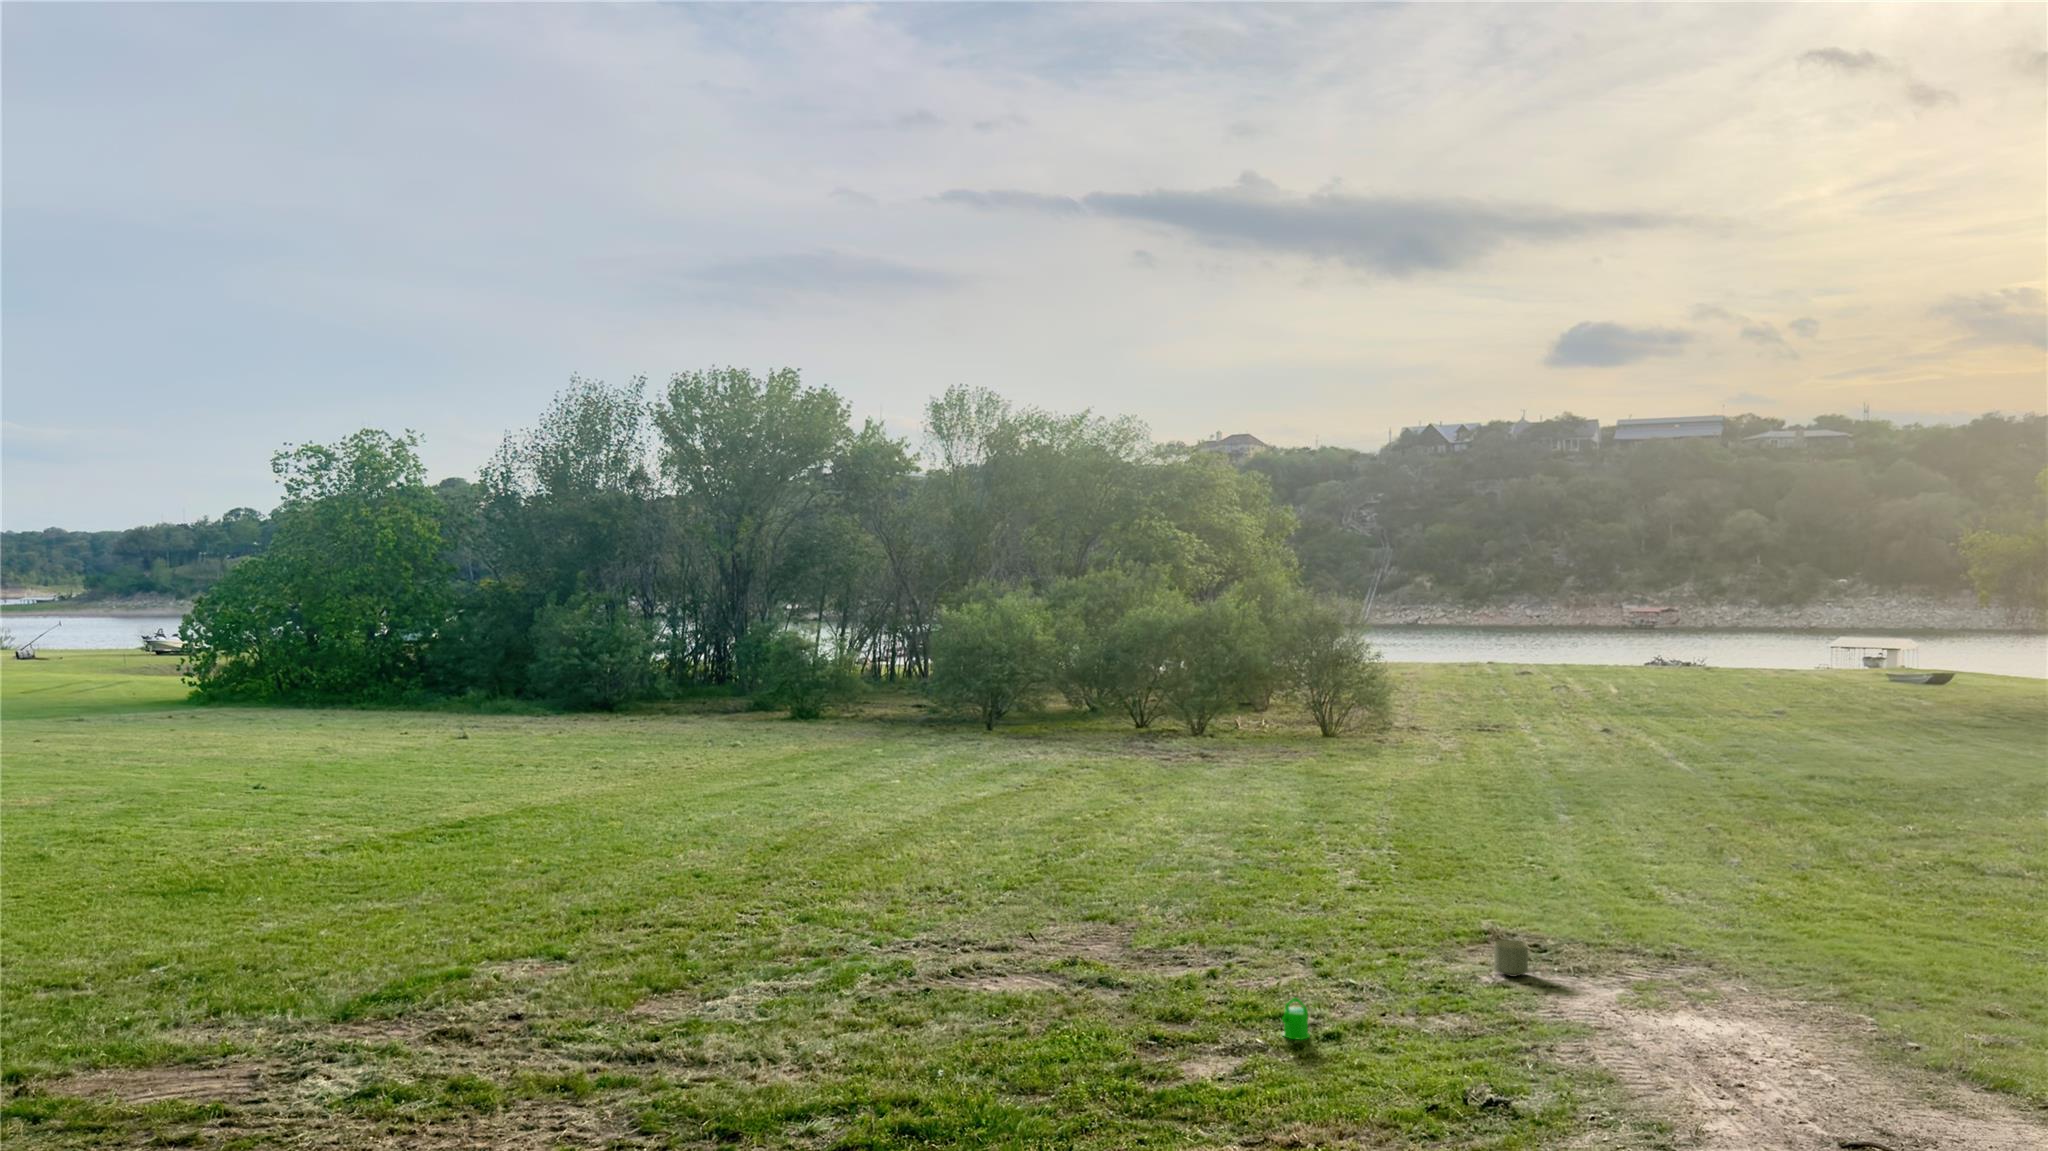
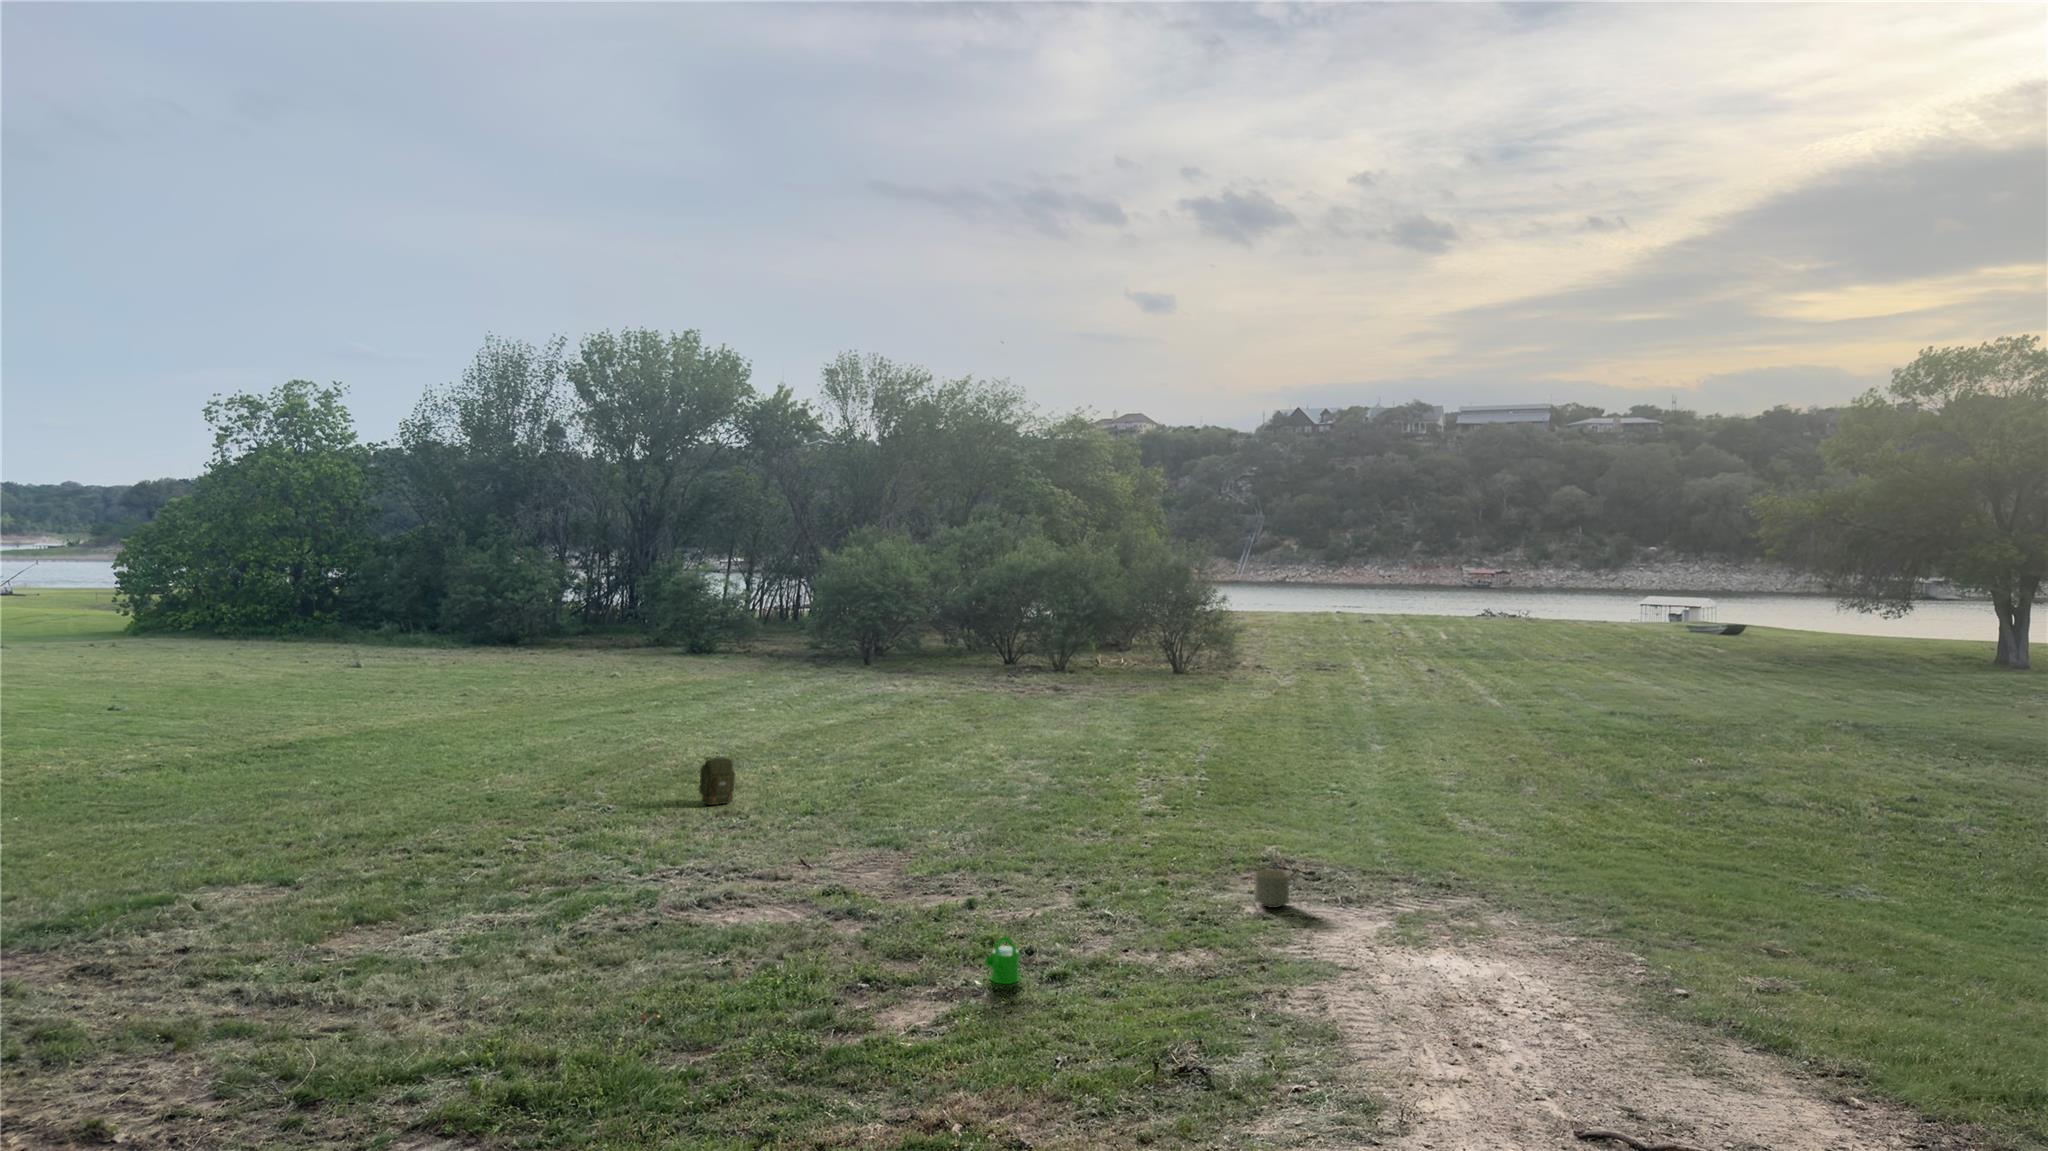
backpack: none [886,832,922,882] -> present [699,757,735,805]

